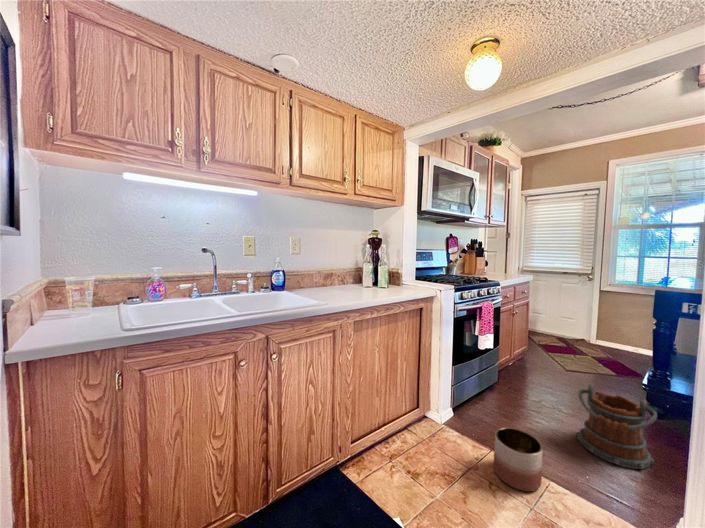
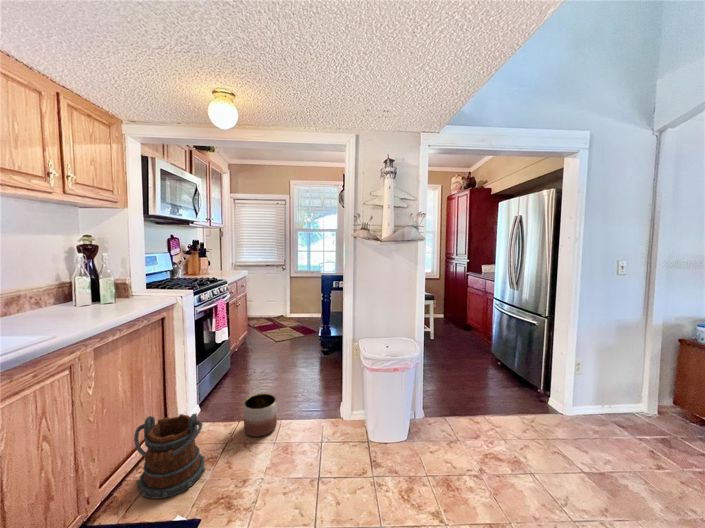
bucket: present [577,385,657,469] -> present [134,413,205,499]

